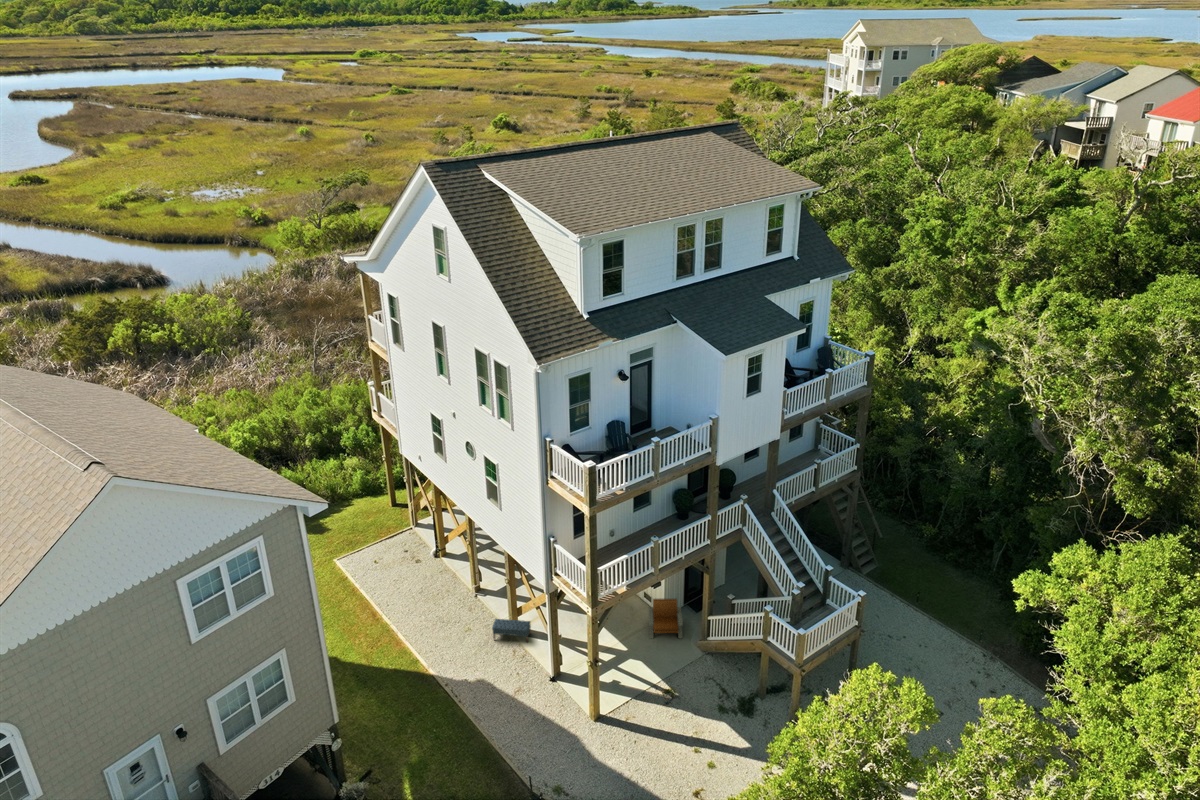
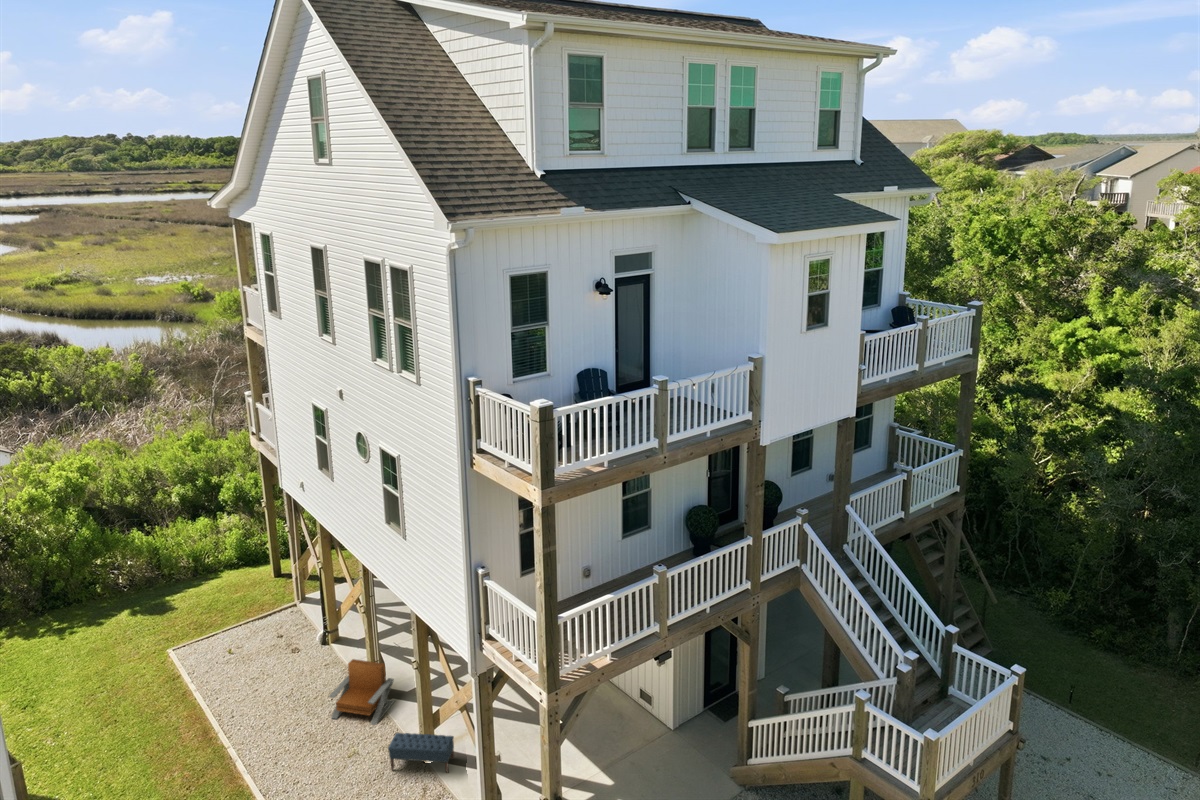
lounge chair: present [649,599,683,638] -> present [329,659,395,725]

